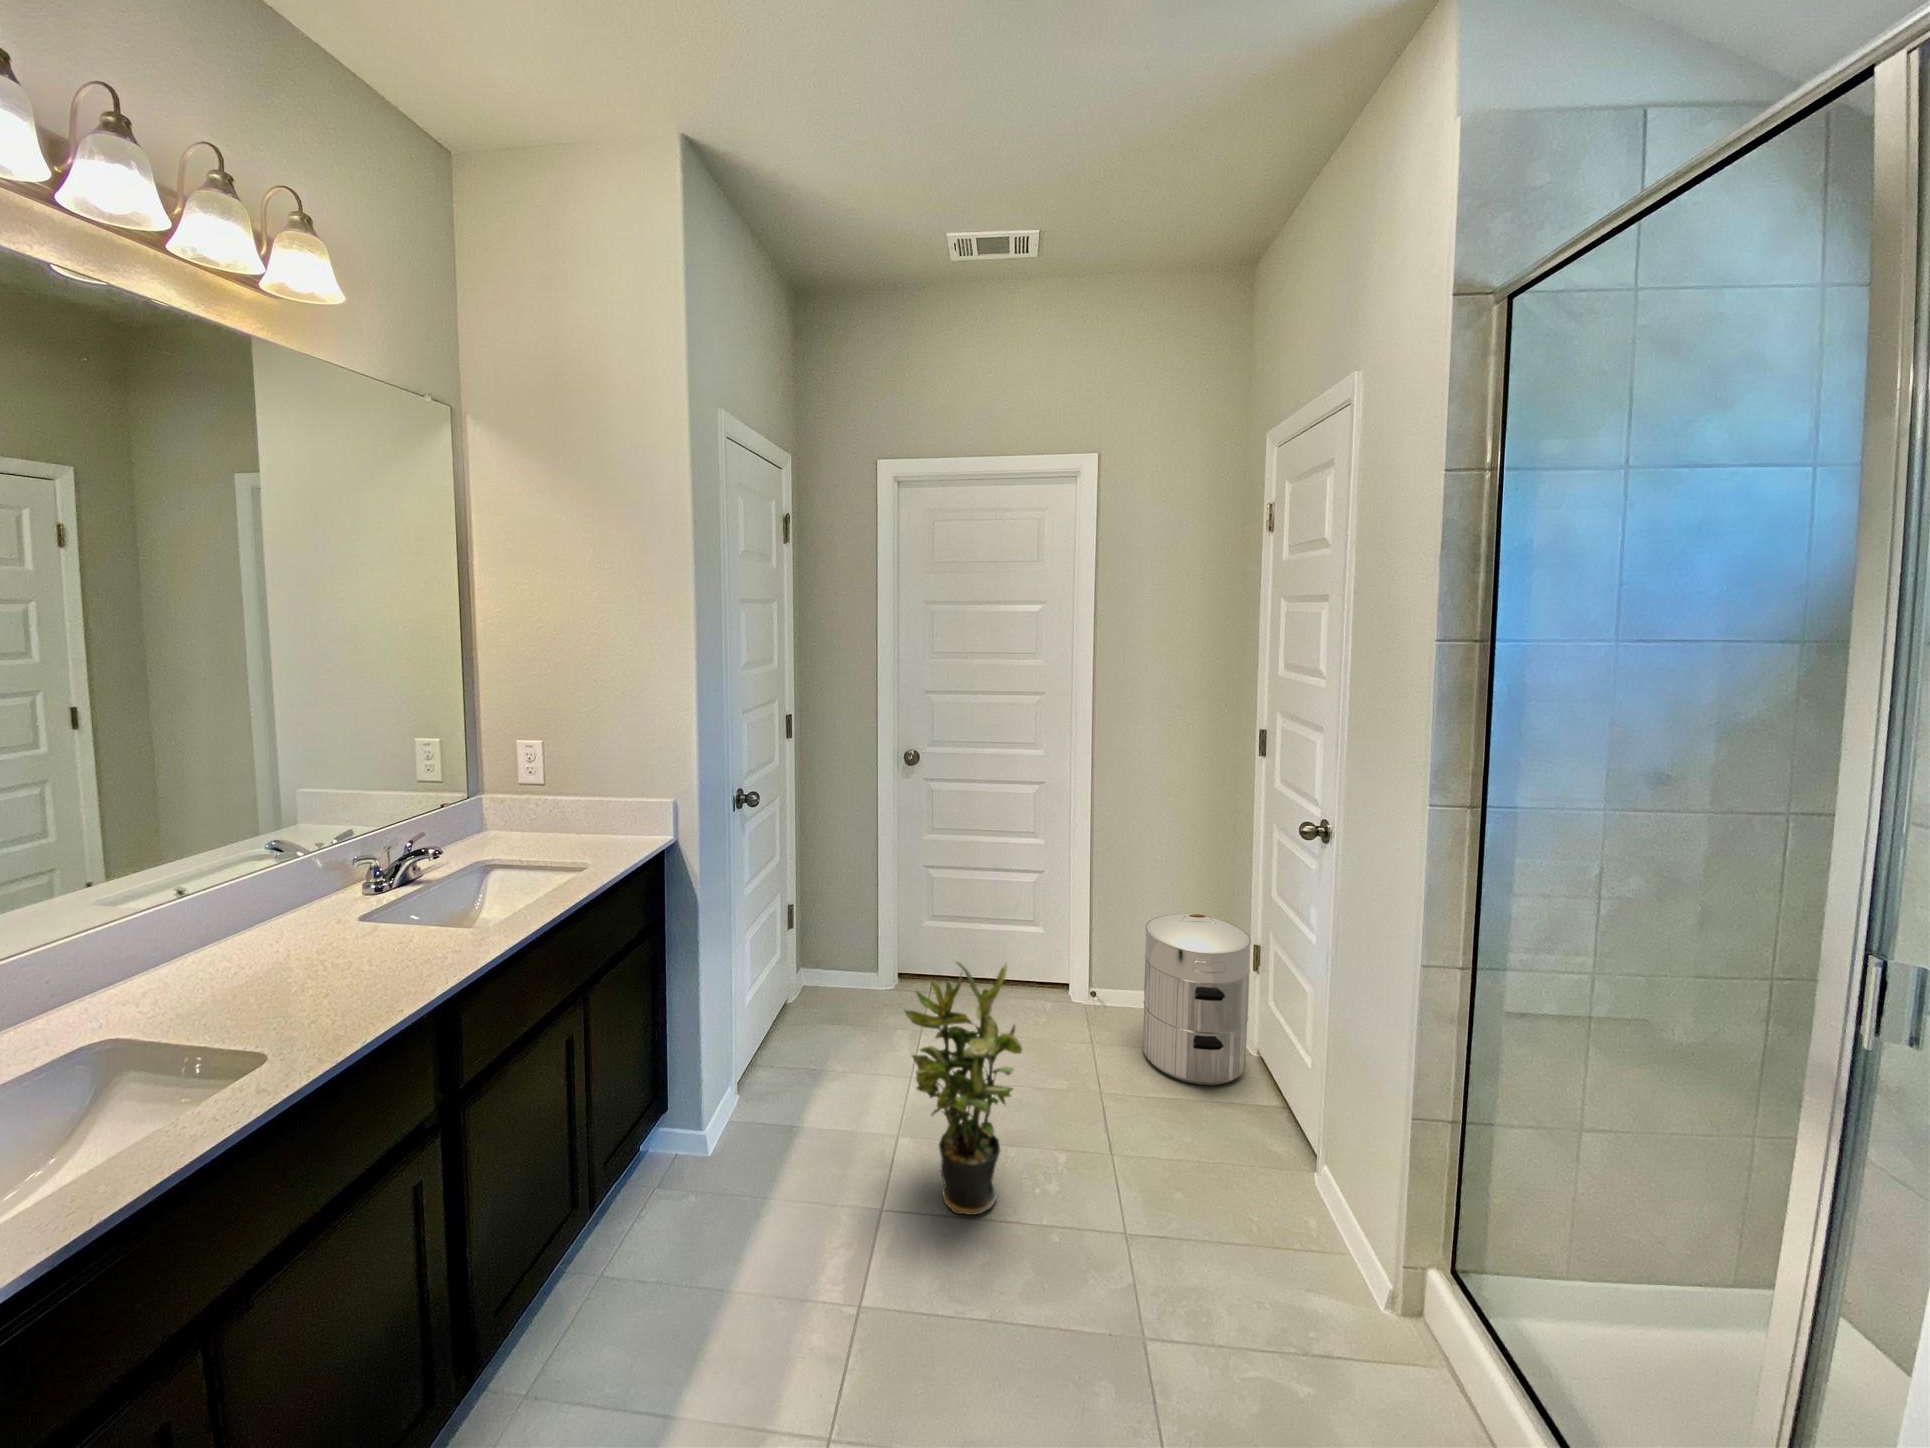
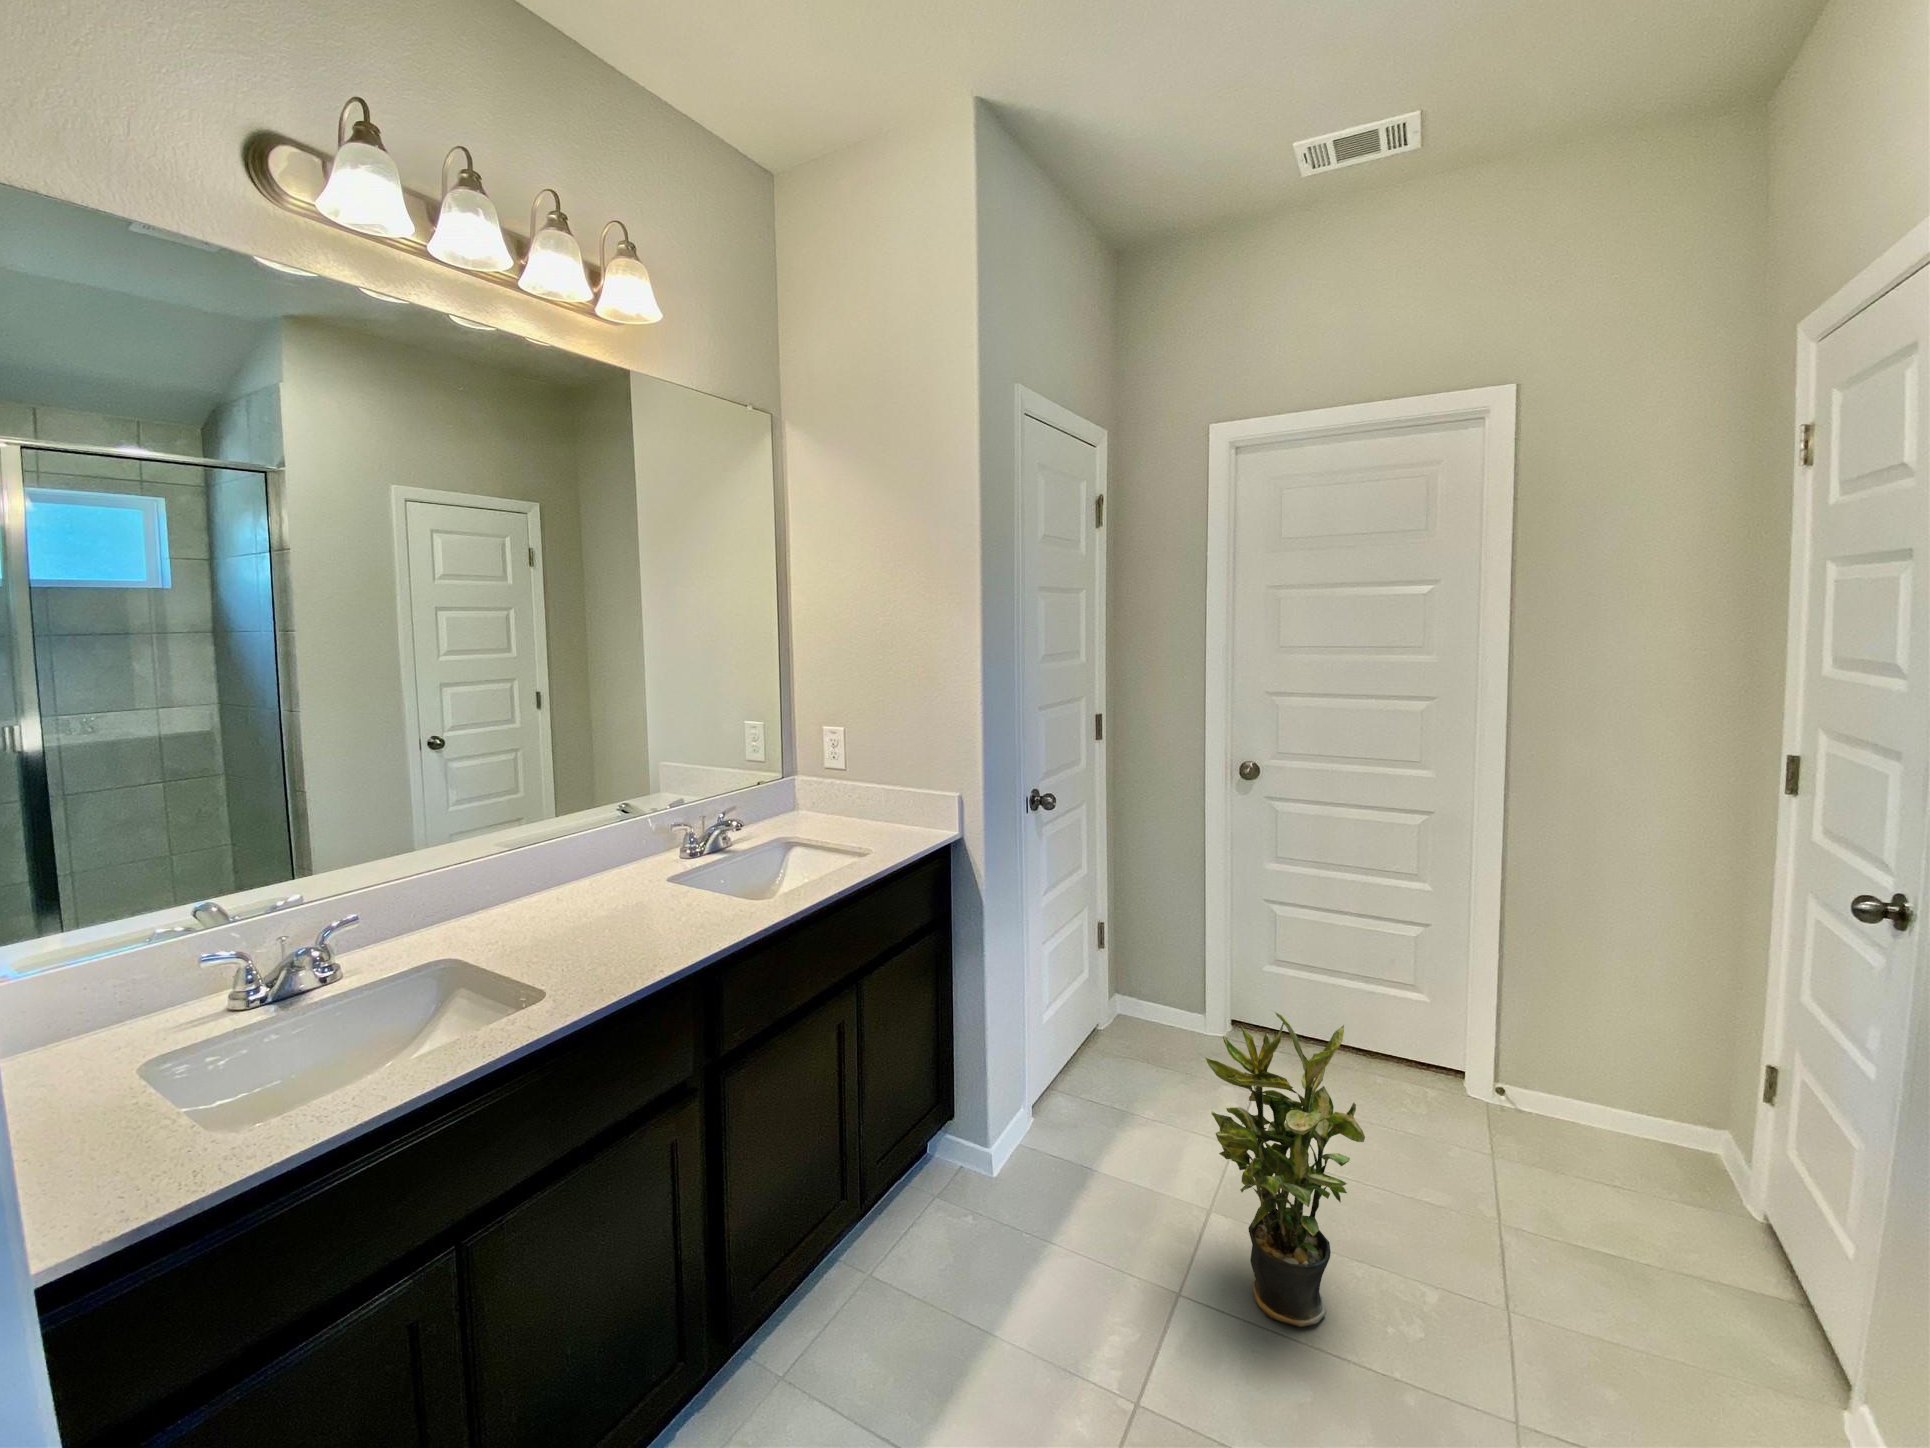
waste bin: present [1143,914,1251,1085] -> none [1568,1004,1761,1258]

